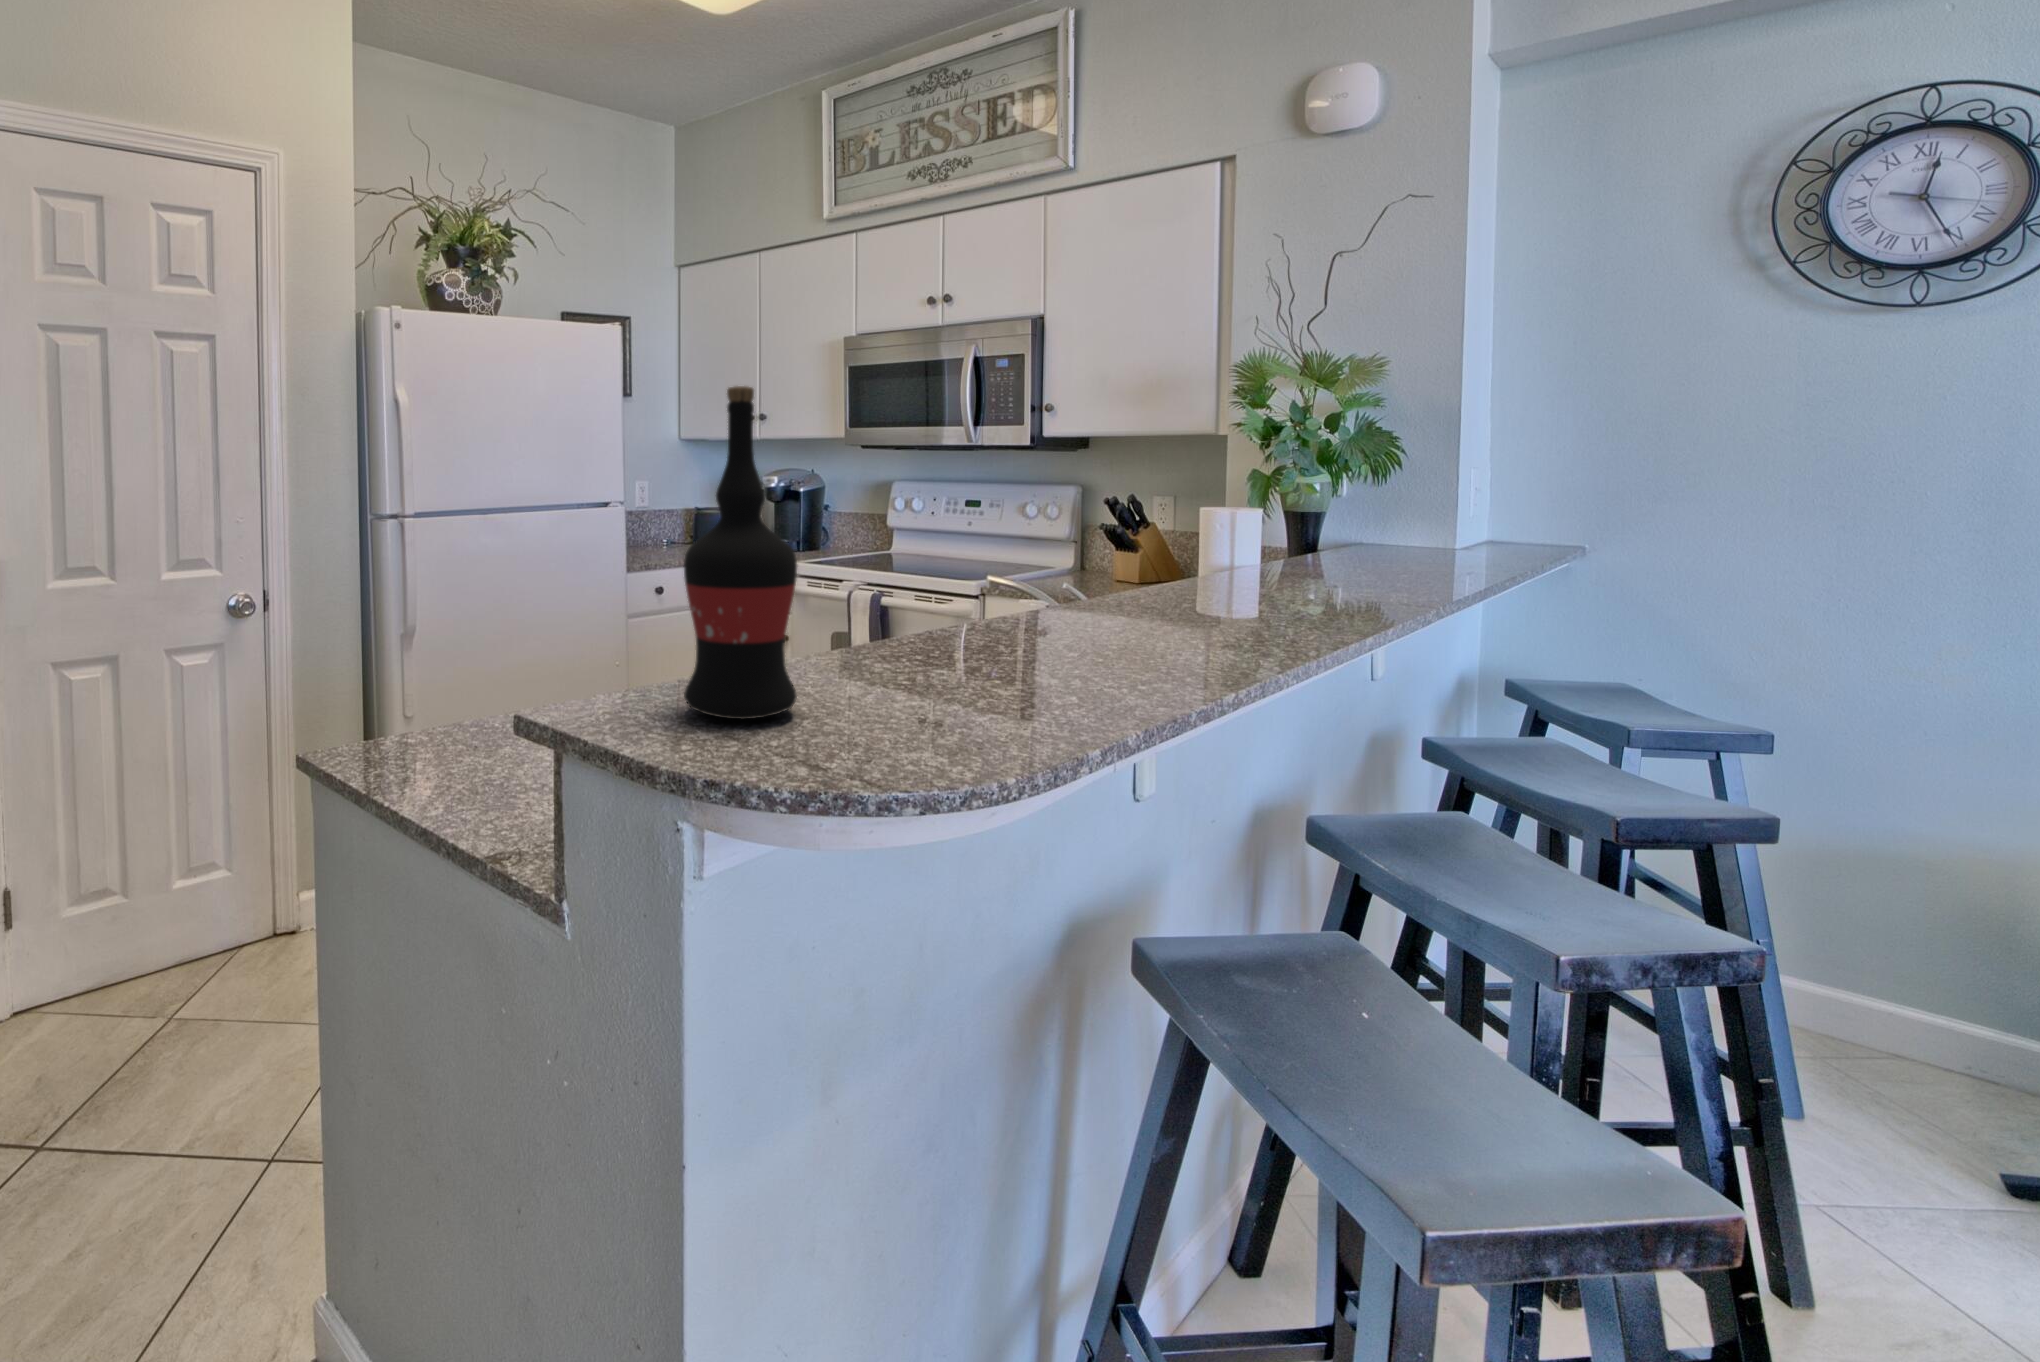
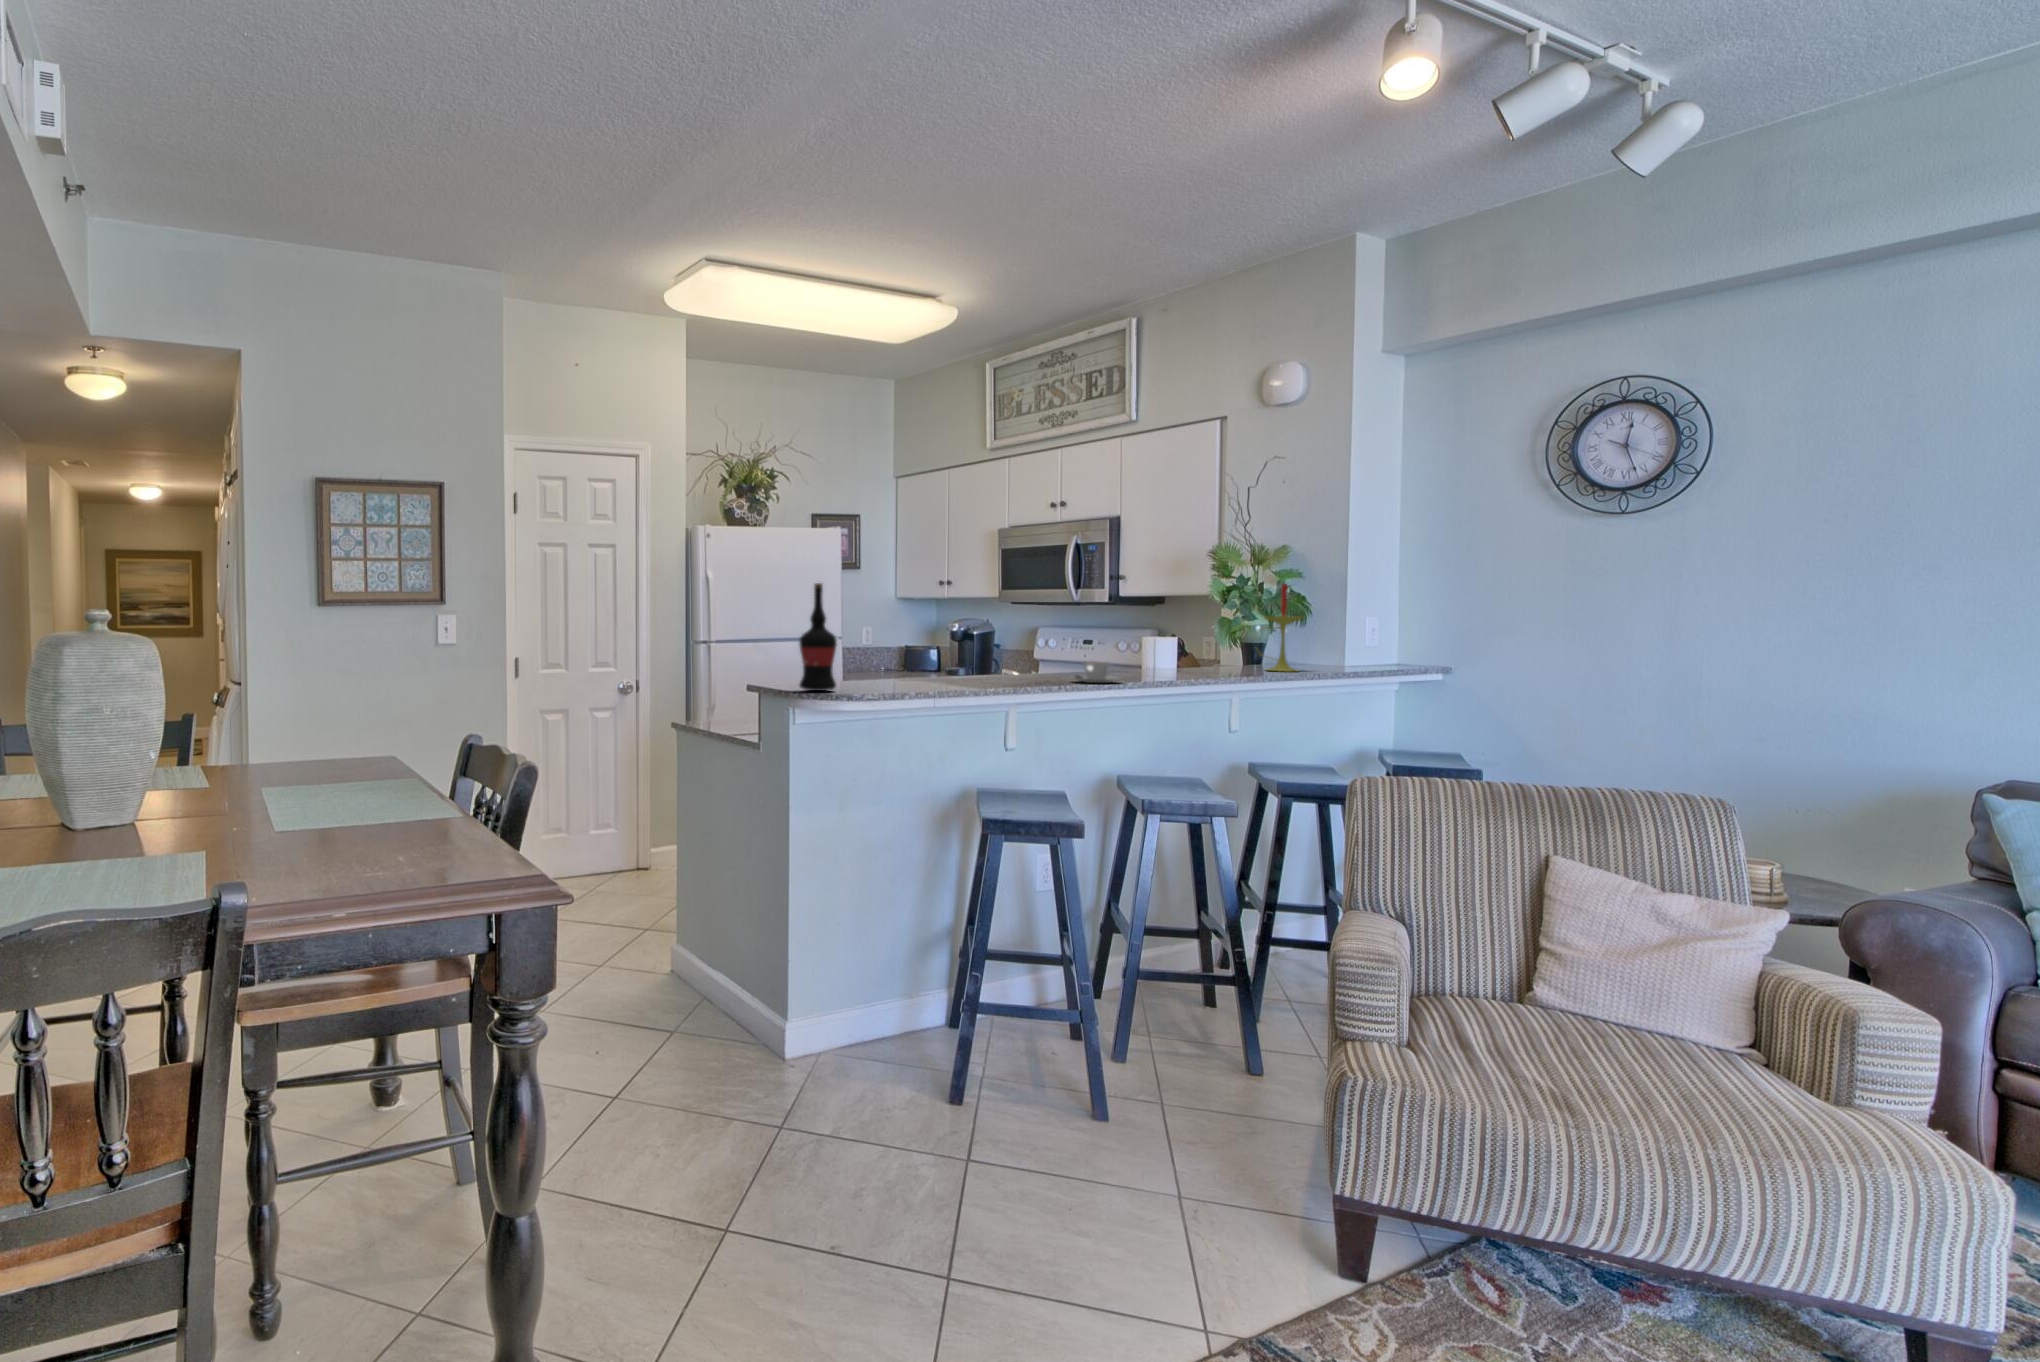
candle: none [1329,413,1410,561] -> present [1258,584,1302,672]
coffee cup: none [1193,570,1311,620] -> present [1072,661,1120,683]

